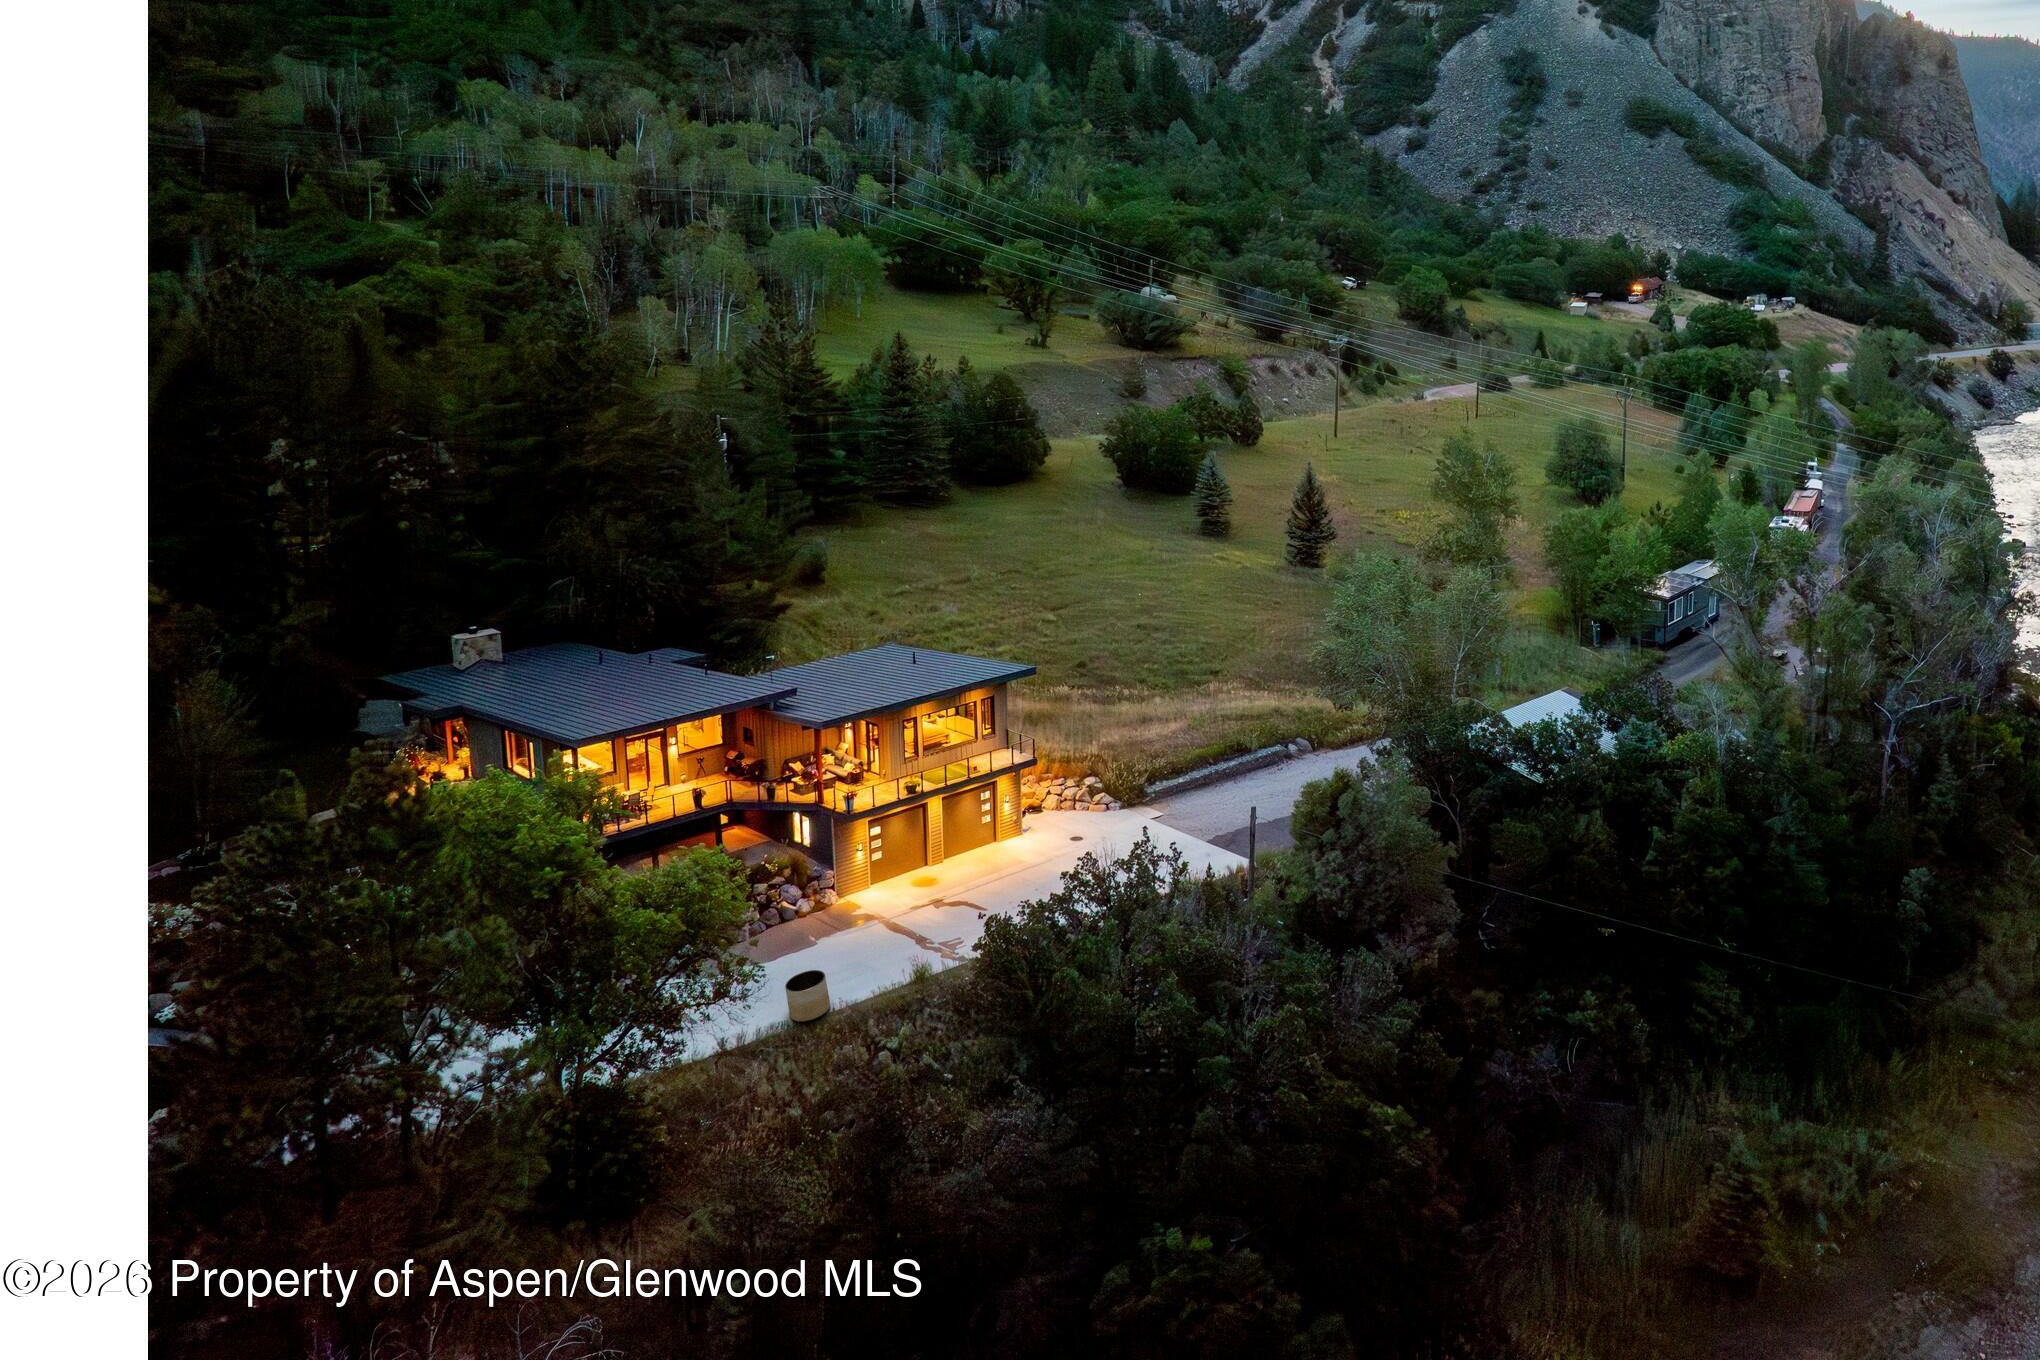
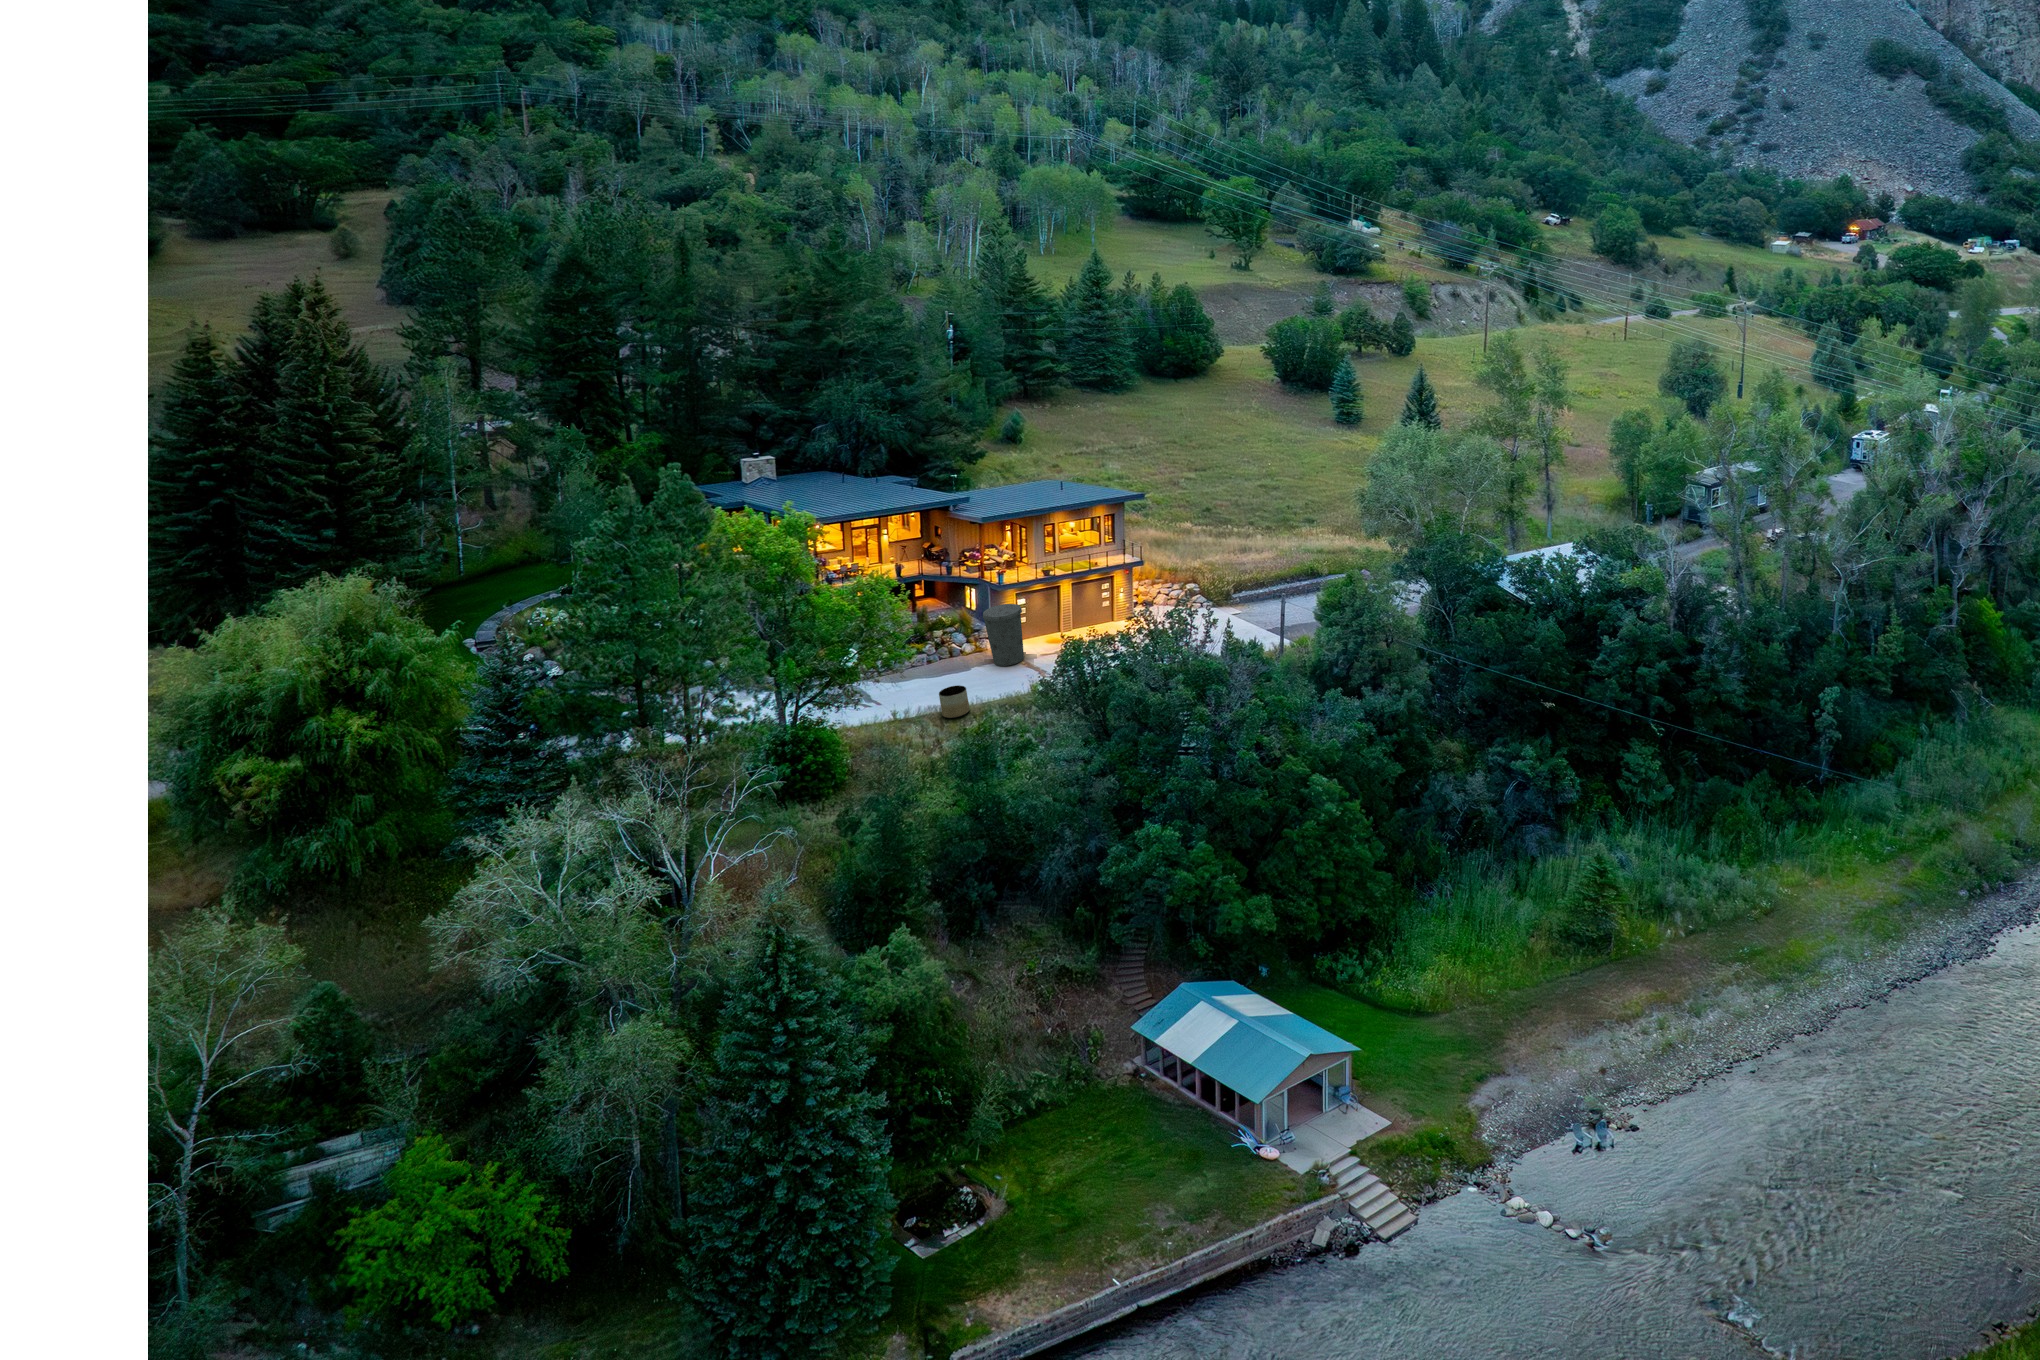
trash can: none [827,835,885,925] -> present [983,604,1024,666]

